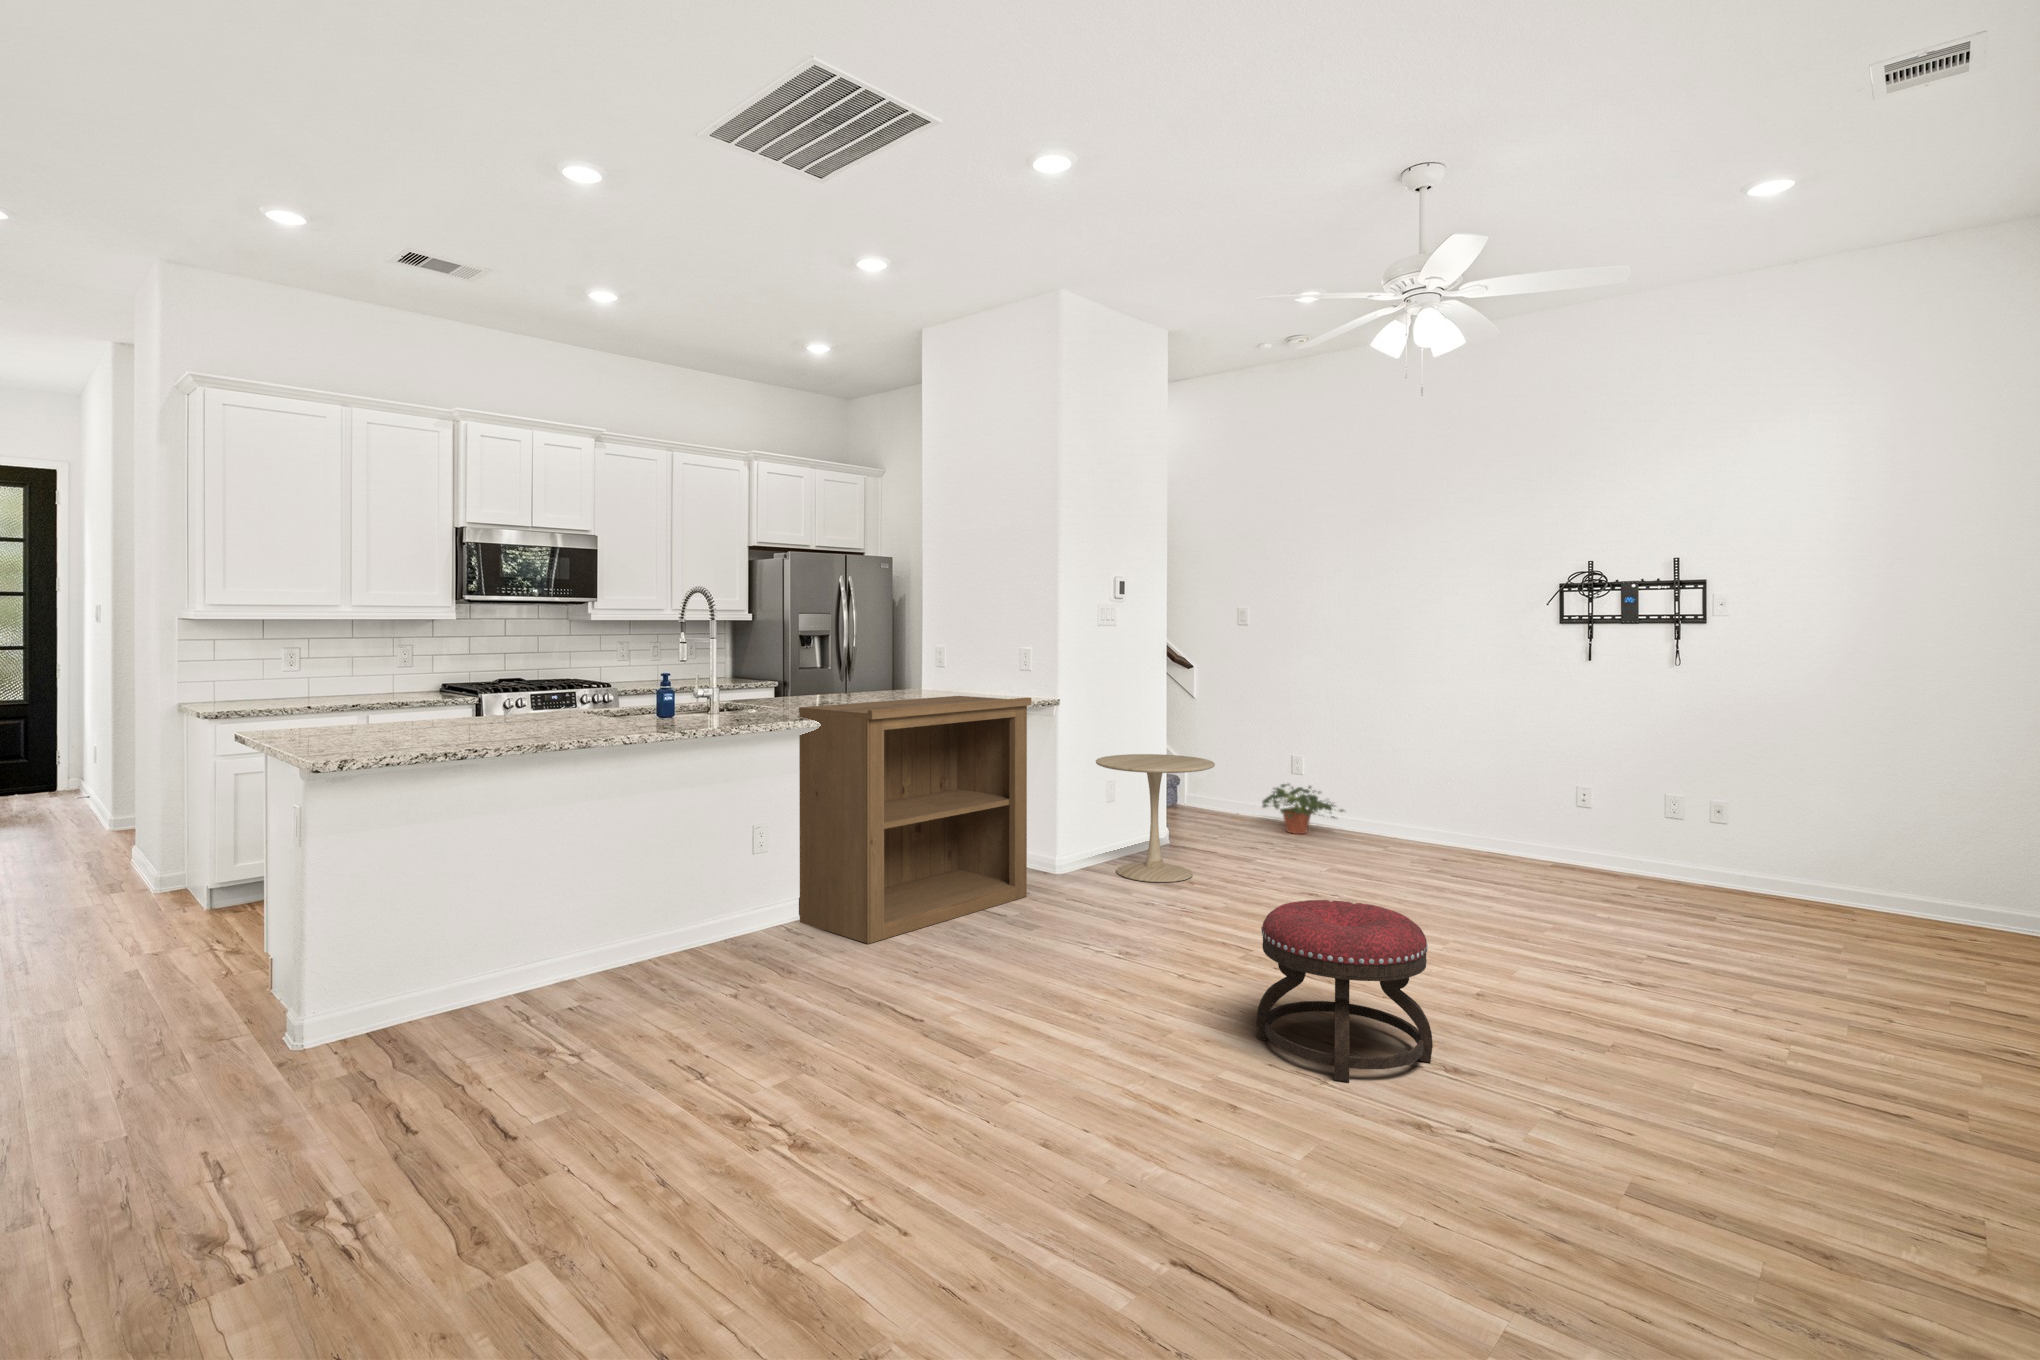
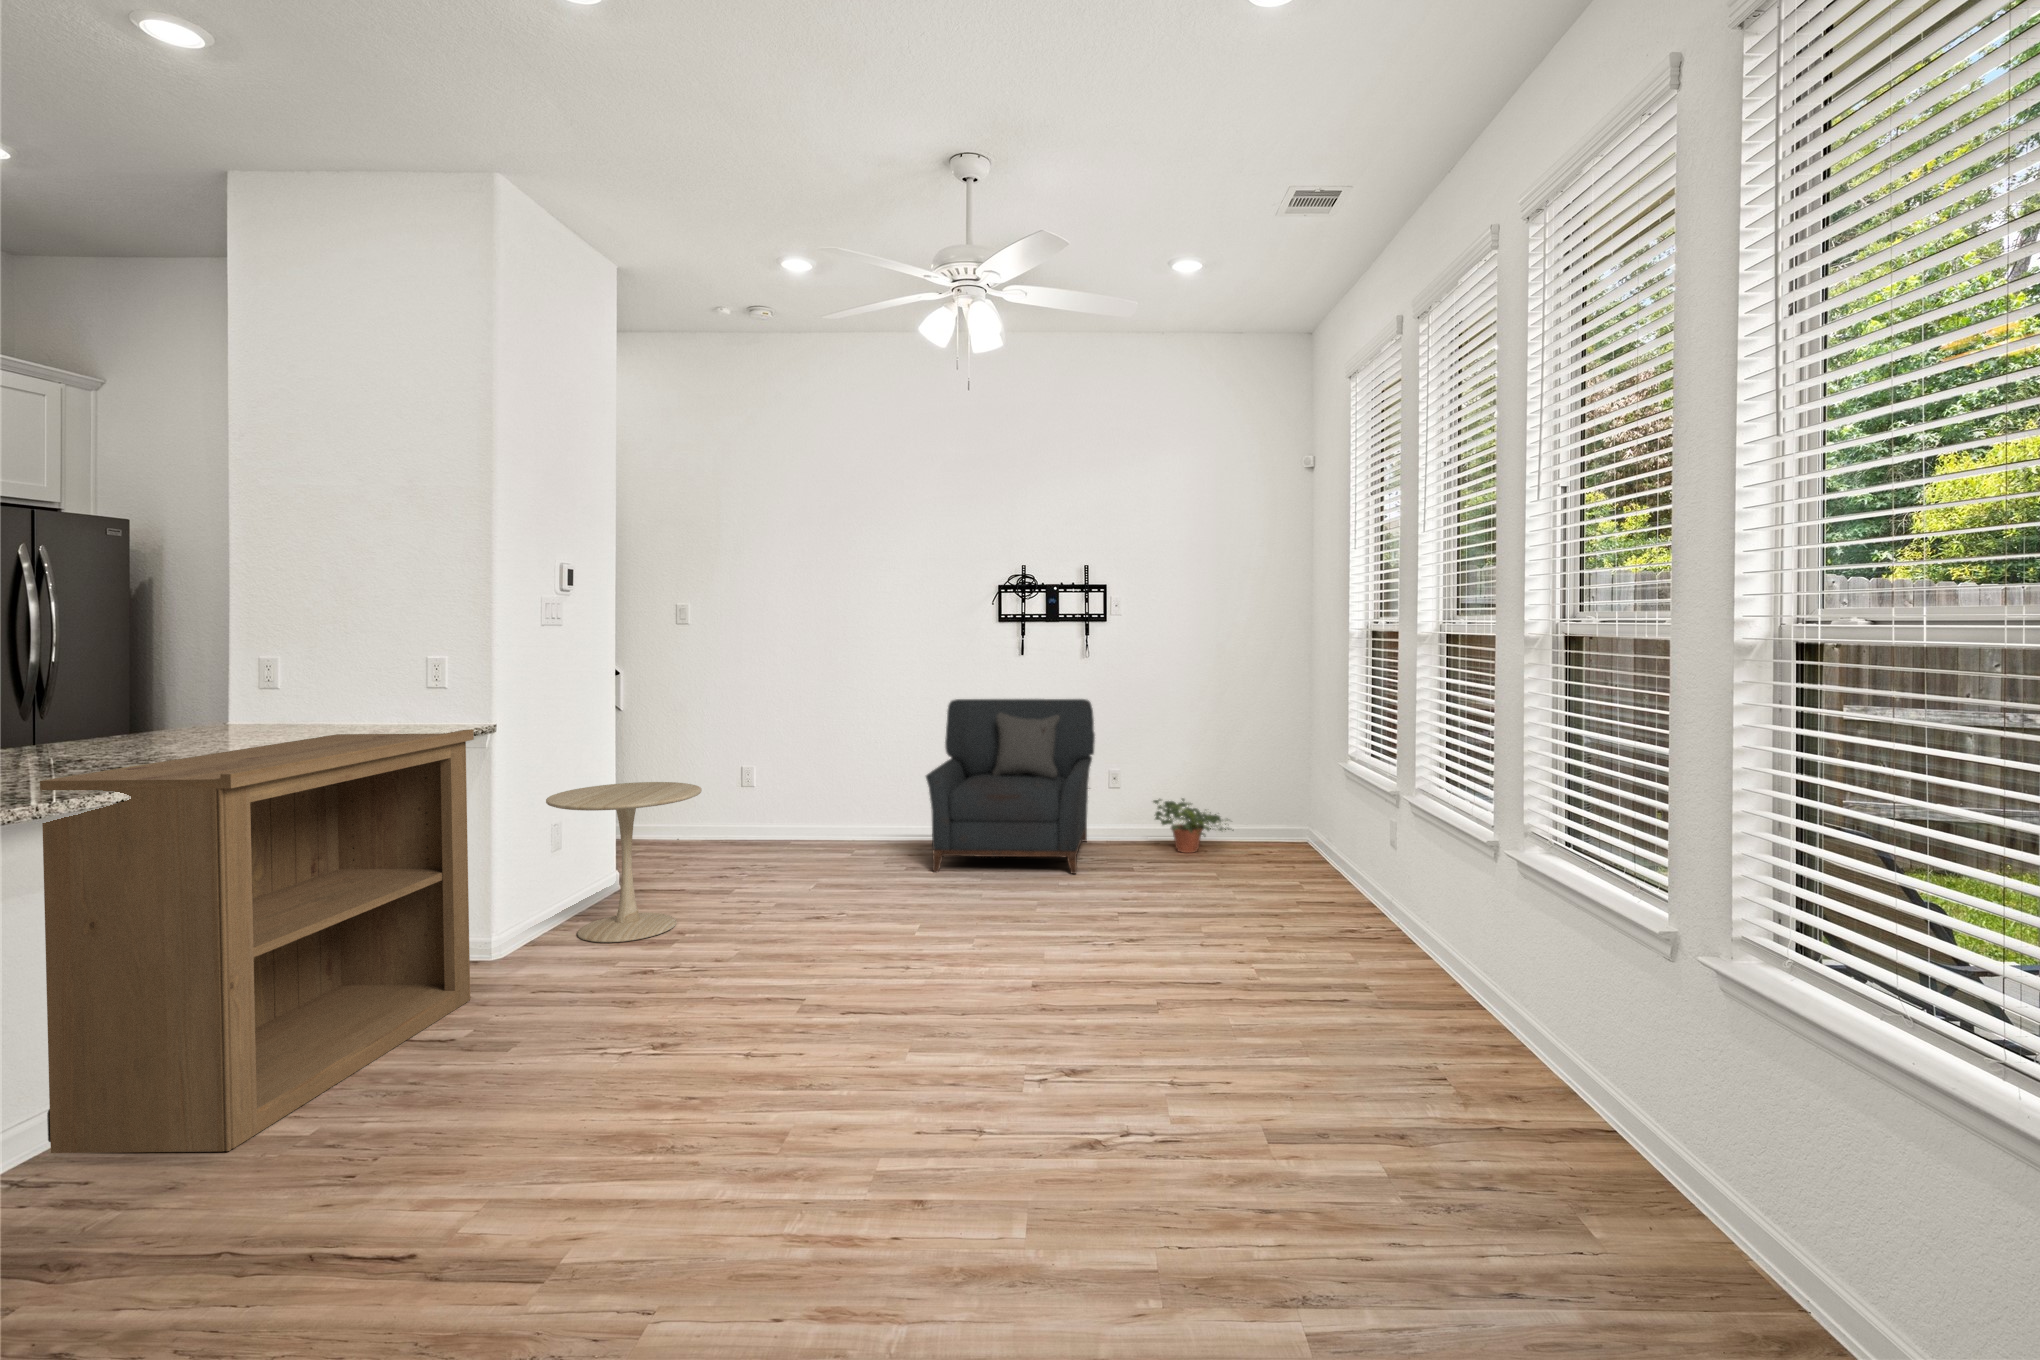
armchair: none [1448,705,1684,910] -> present [926,699,1095,874]
potted plant: present [1262,784,1344,834] -> present [1153,799,1229,853]
ottoman: present [1256,900,1433,1082] -> none [877,925,1054,1130]

